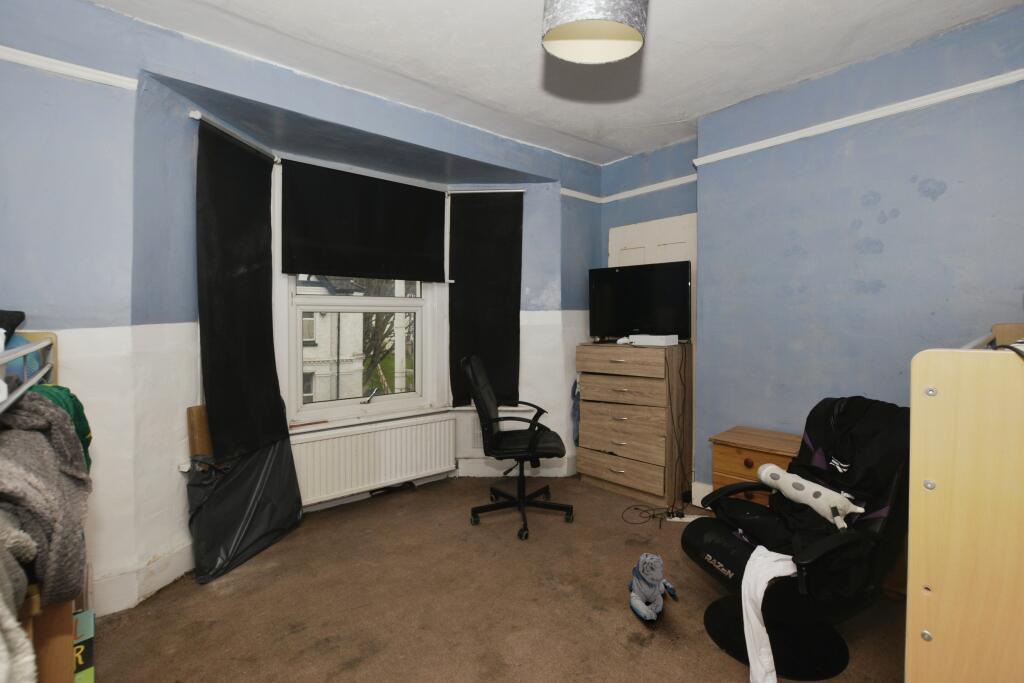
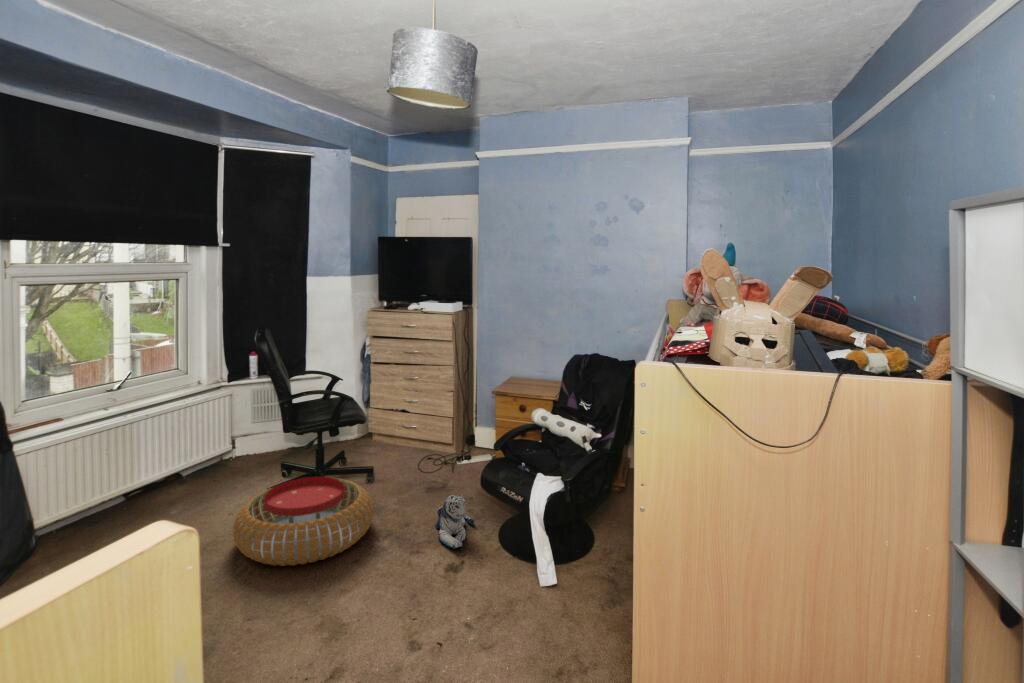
pouf: none [429,505,562,596] -> present [233,477,374,566]

